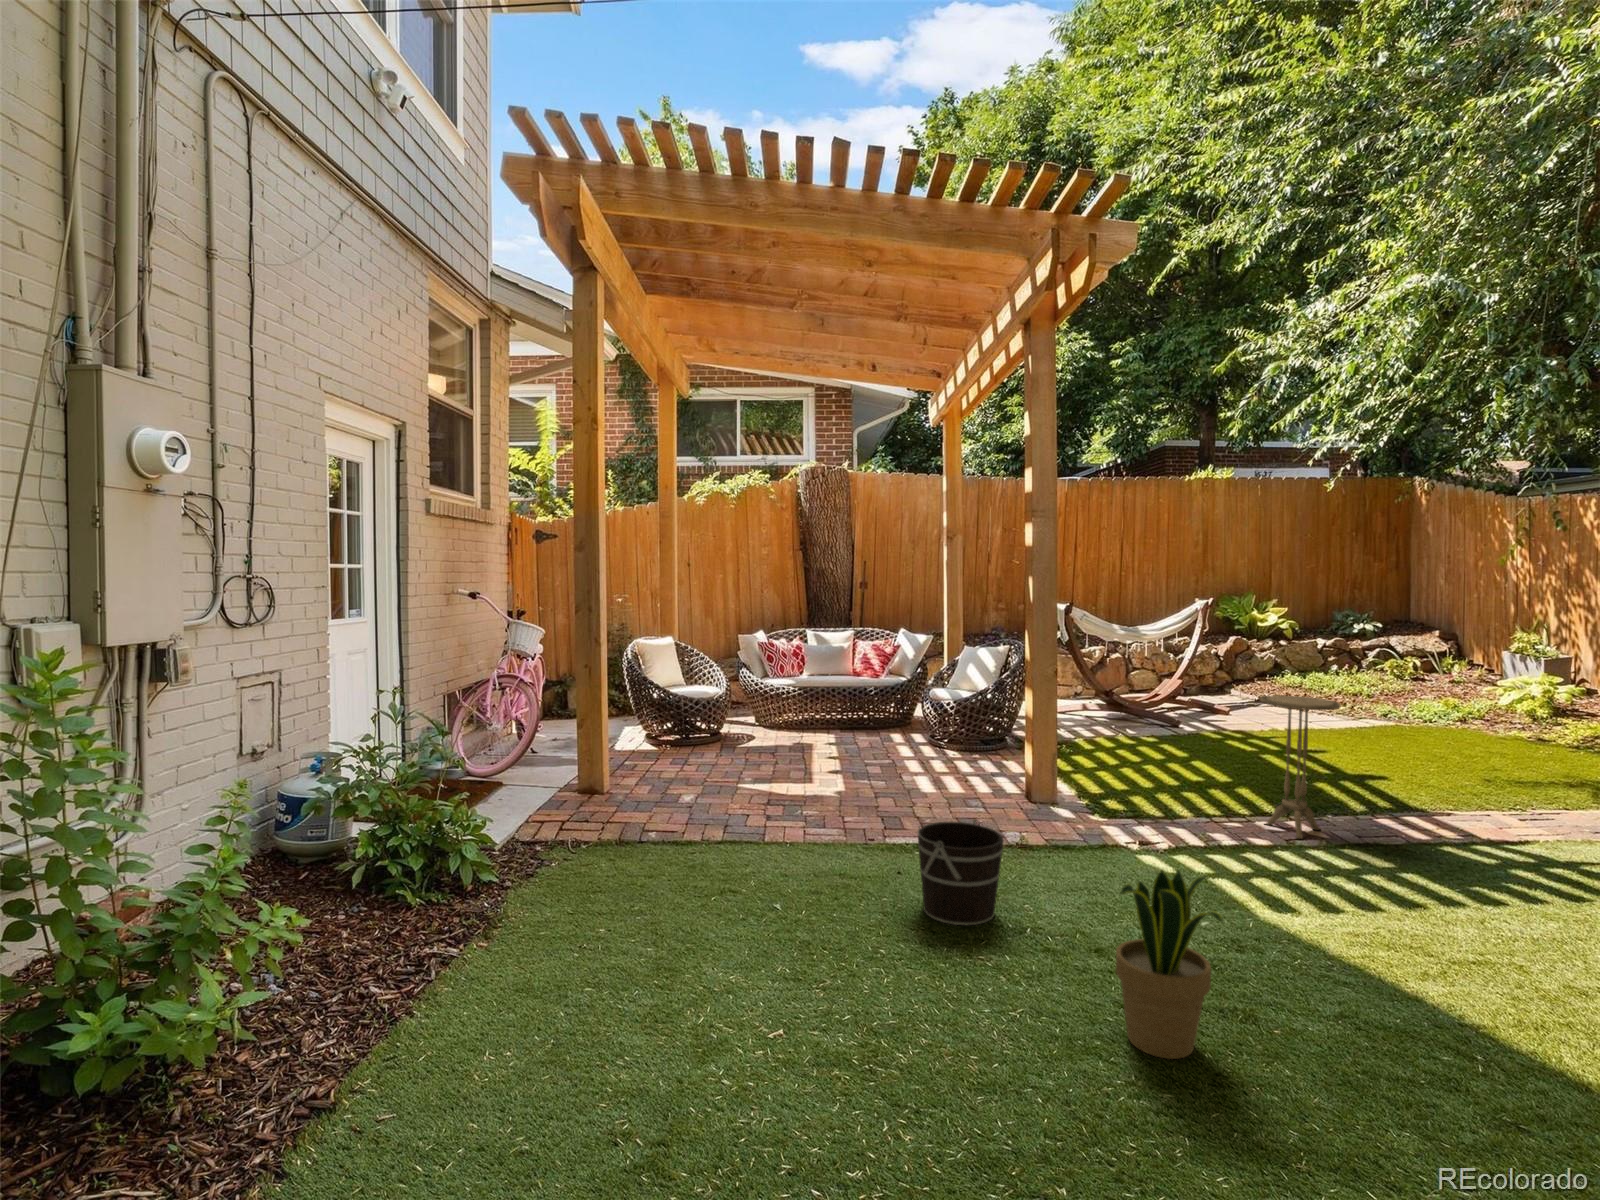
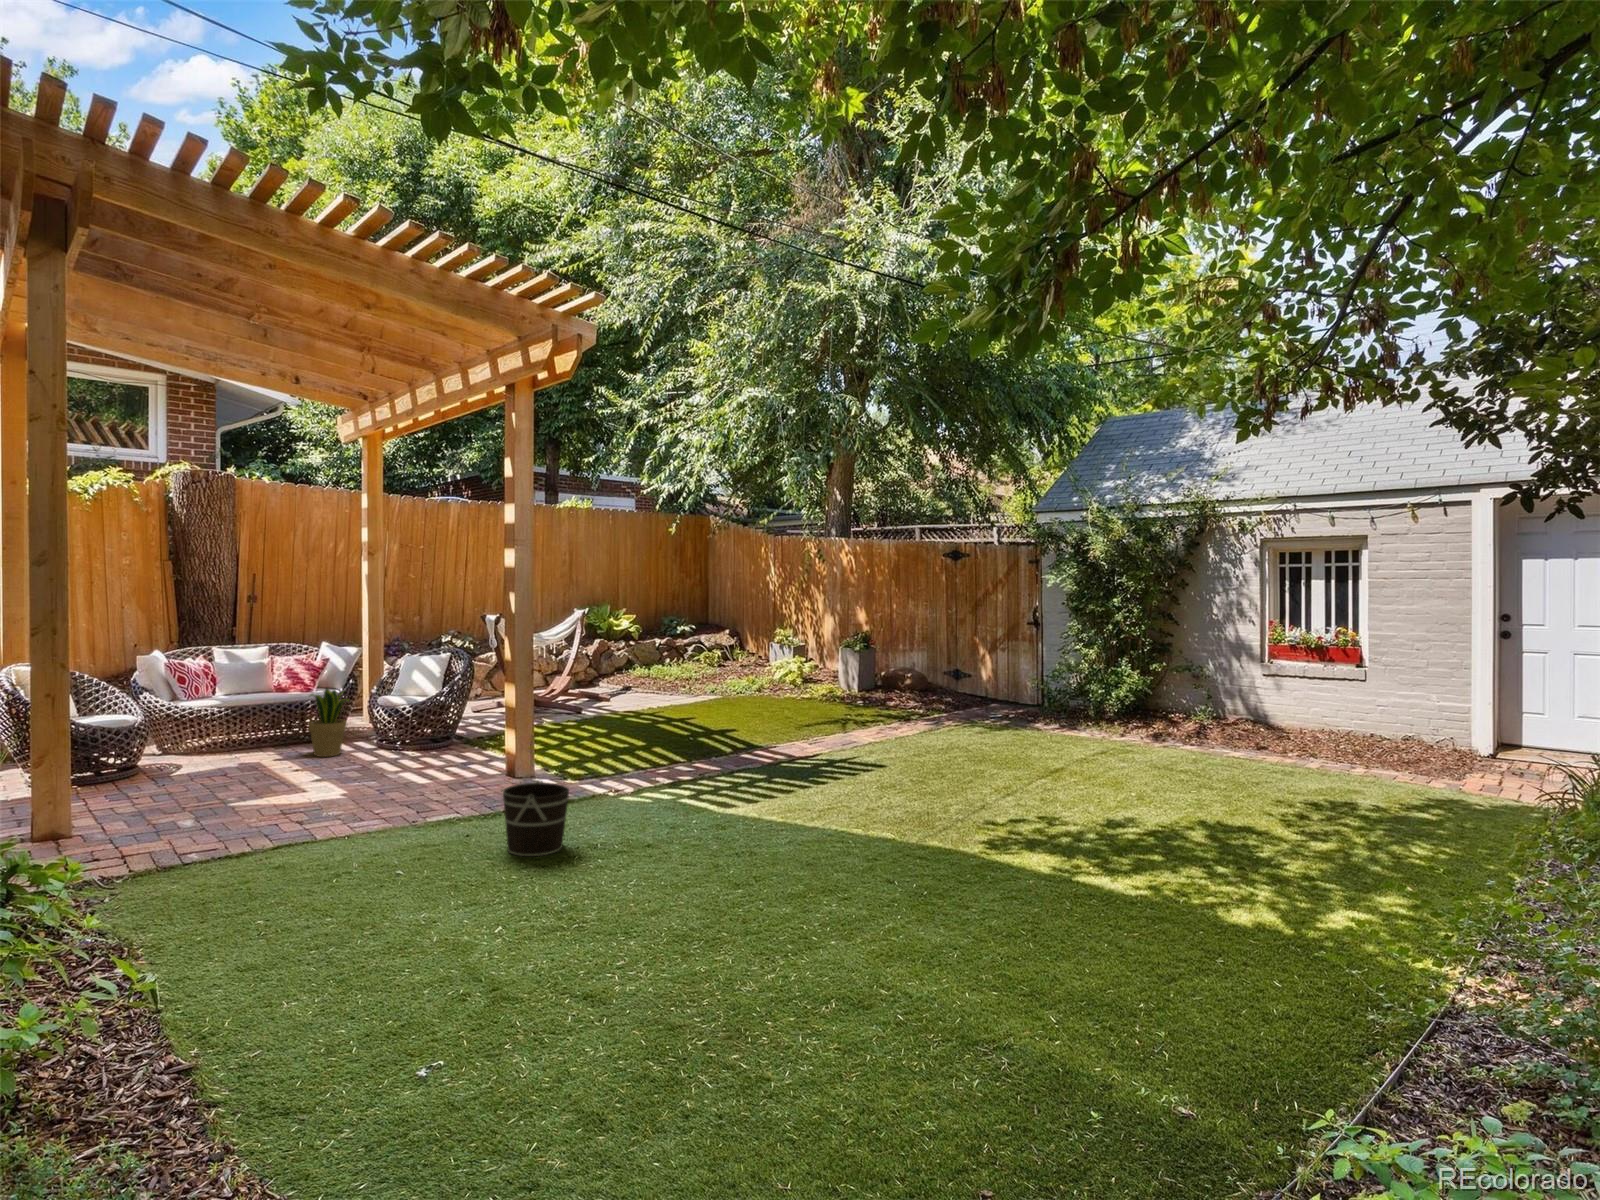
side table: present [1260,695,1341,839] -> none [682,675,730,771]
potted plant: present [1116,870,1223,1059] -> present [308,688,347,757]

